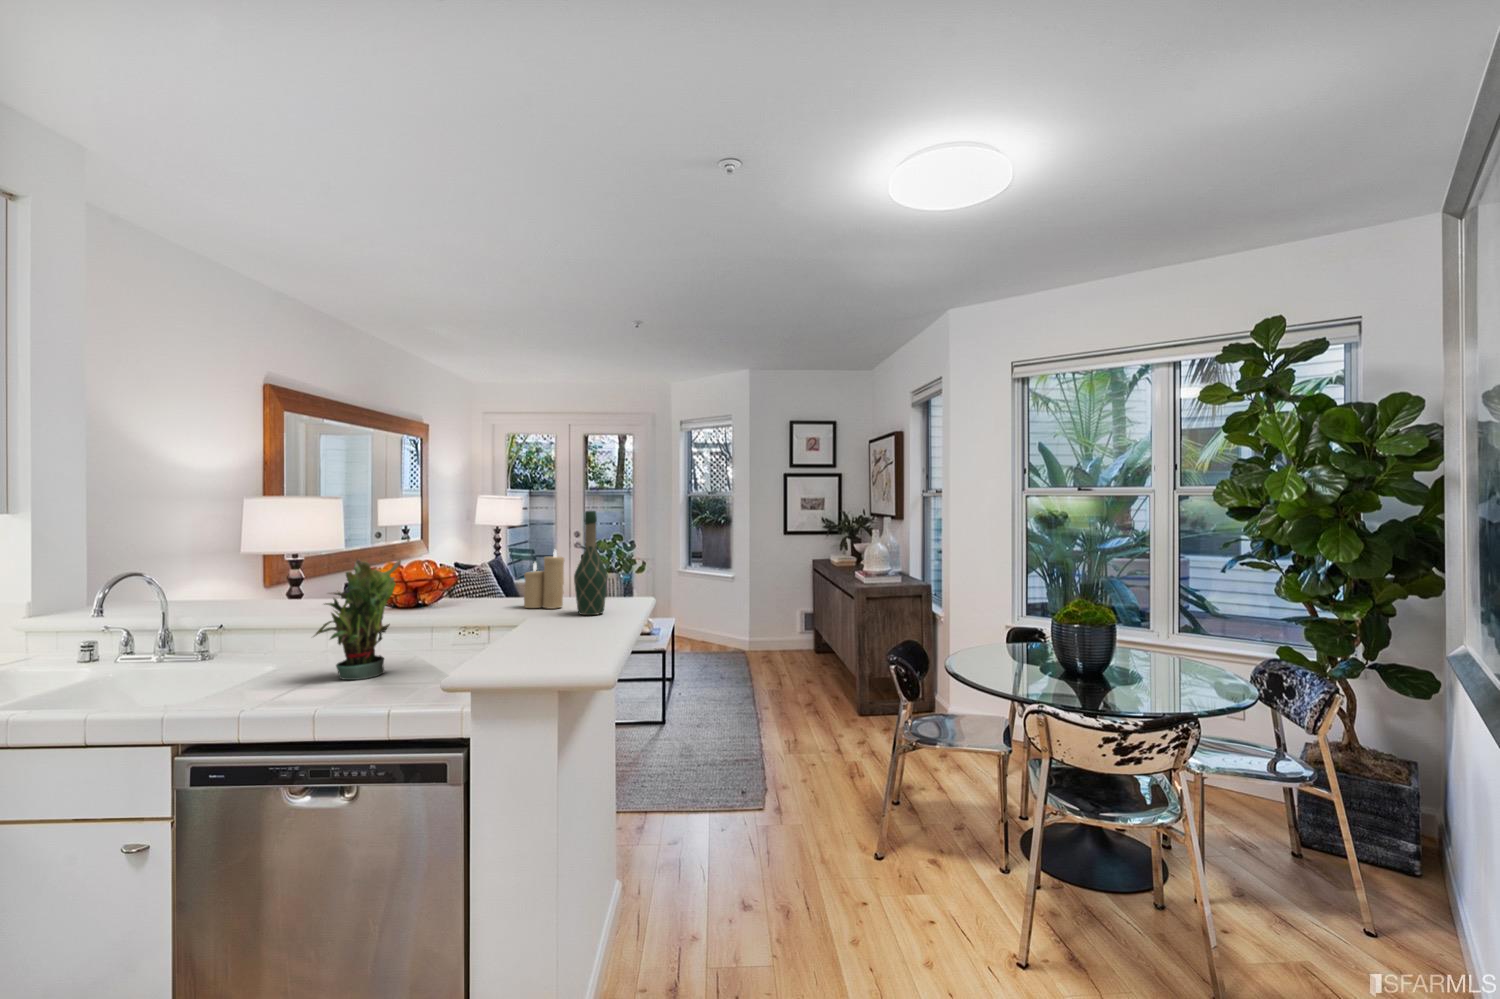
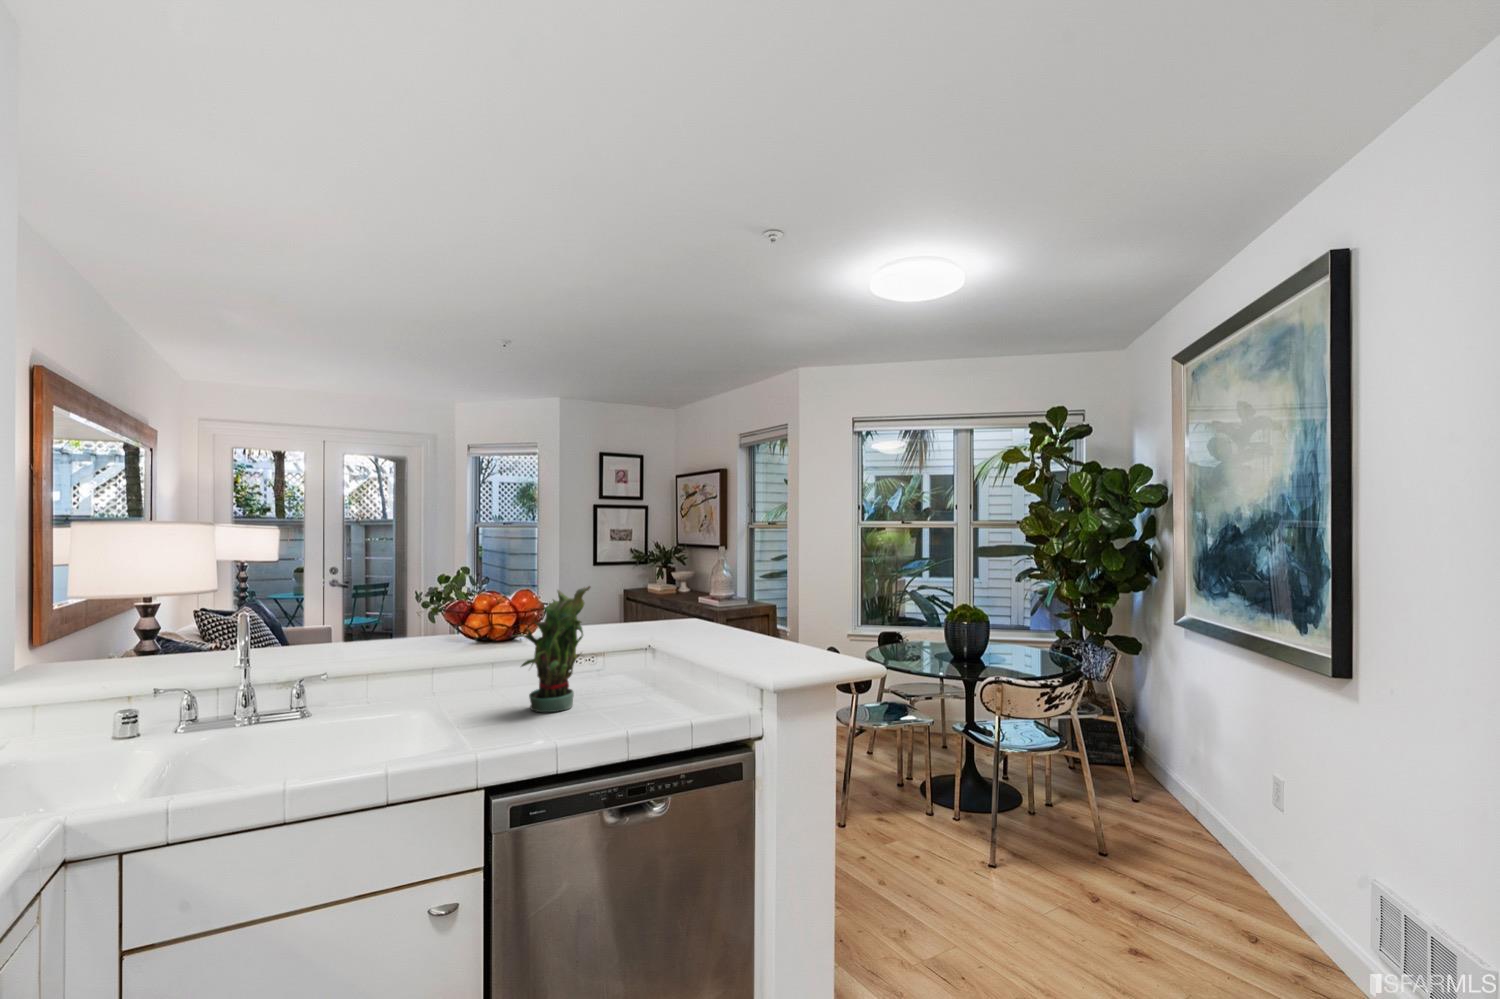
wine bottle: present [574,511,608,615] -> none [680,539,710,635]
candle: present [524,550,564,609] -> none [613,576,652,634]

